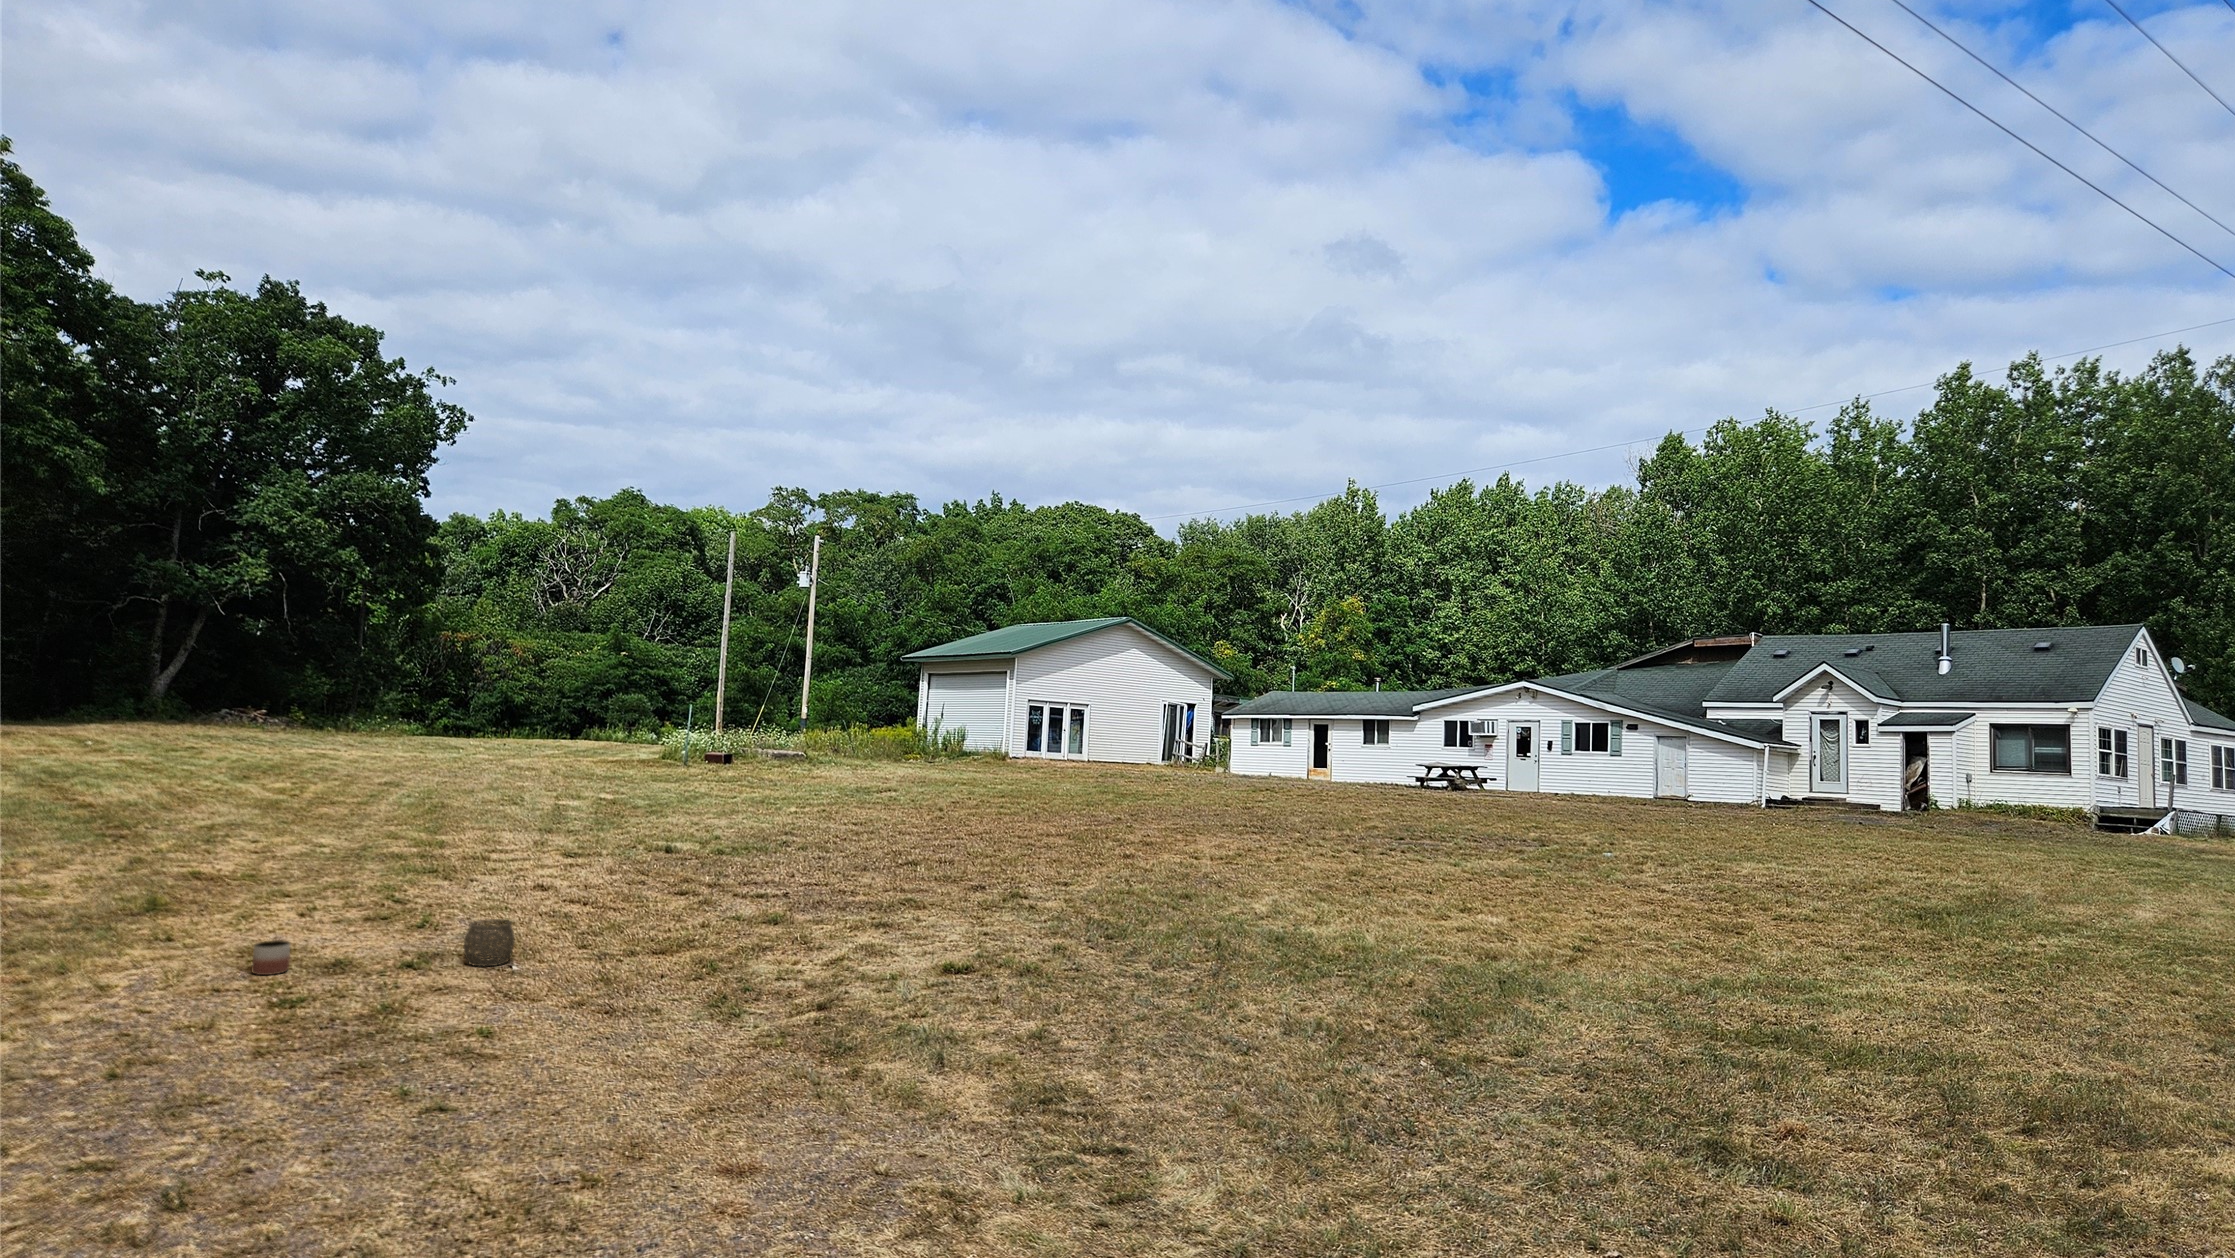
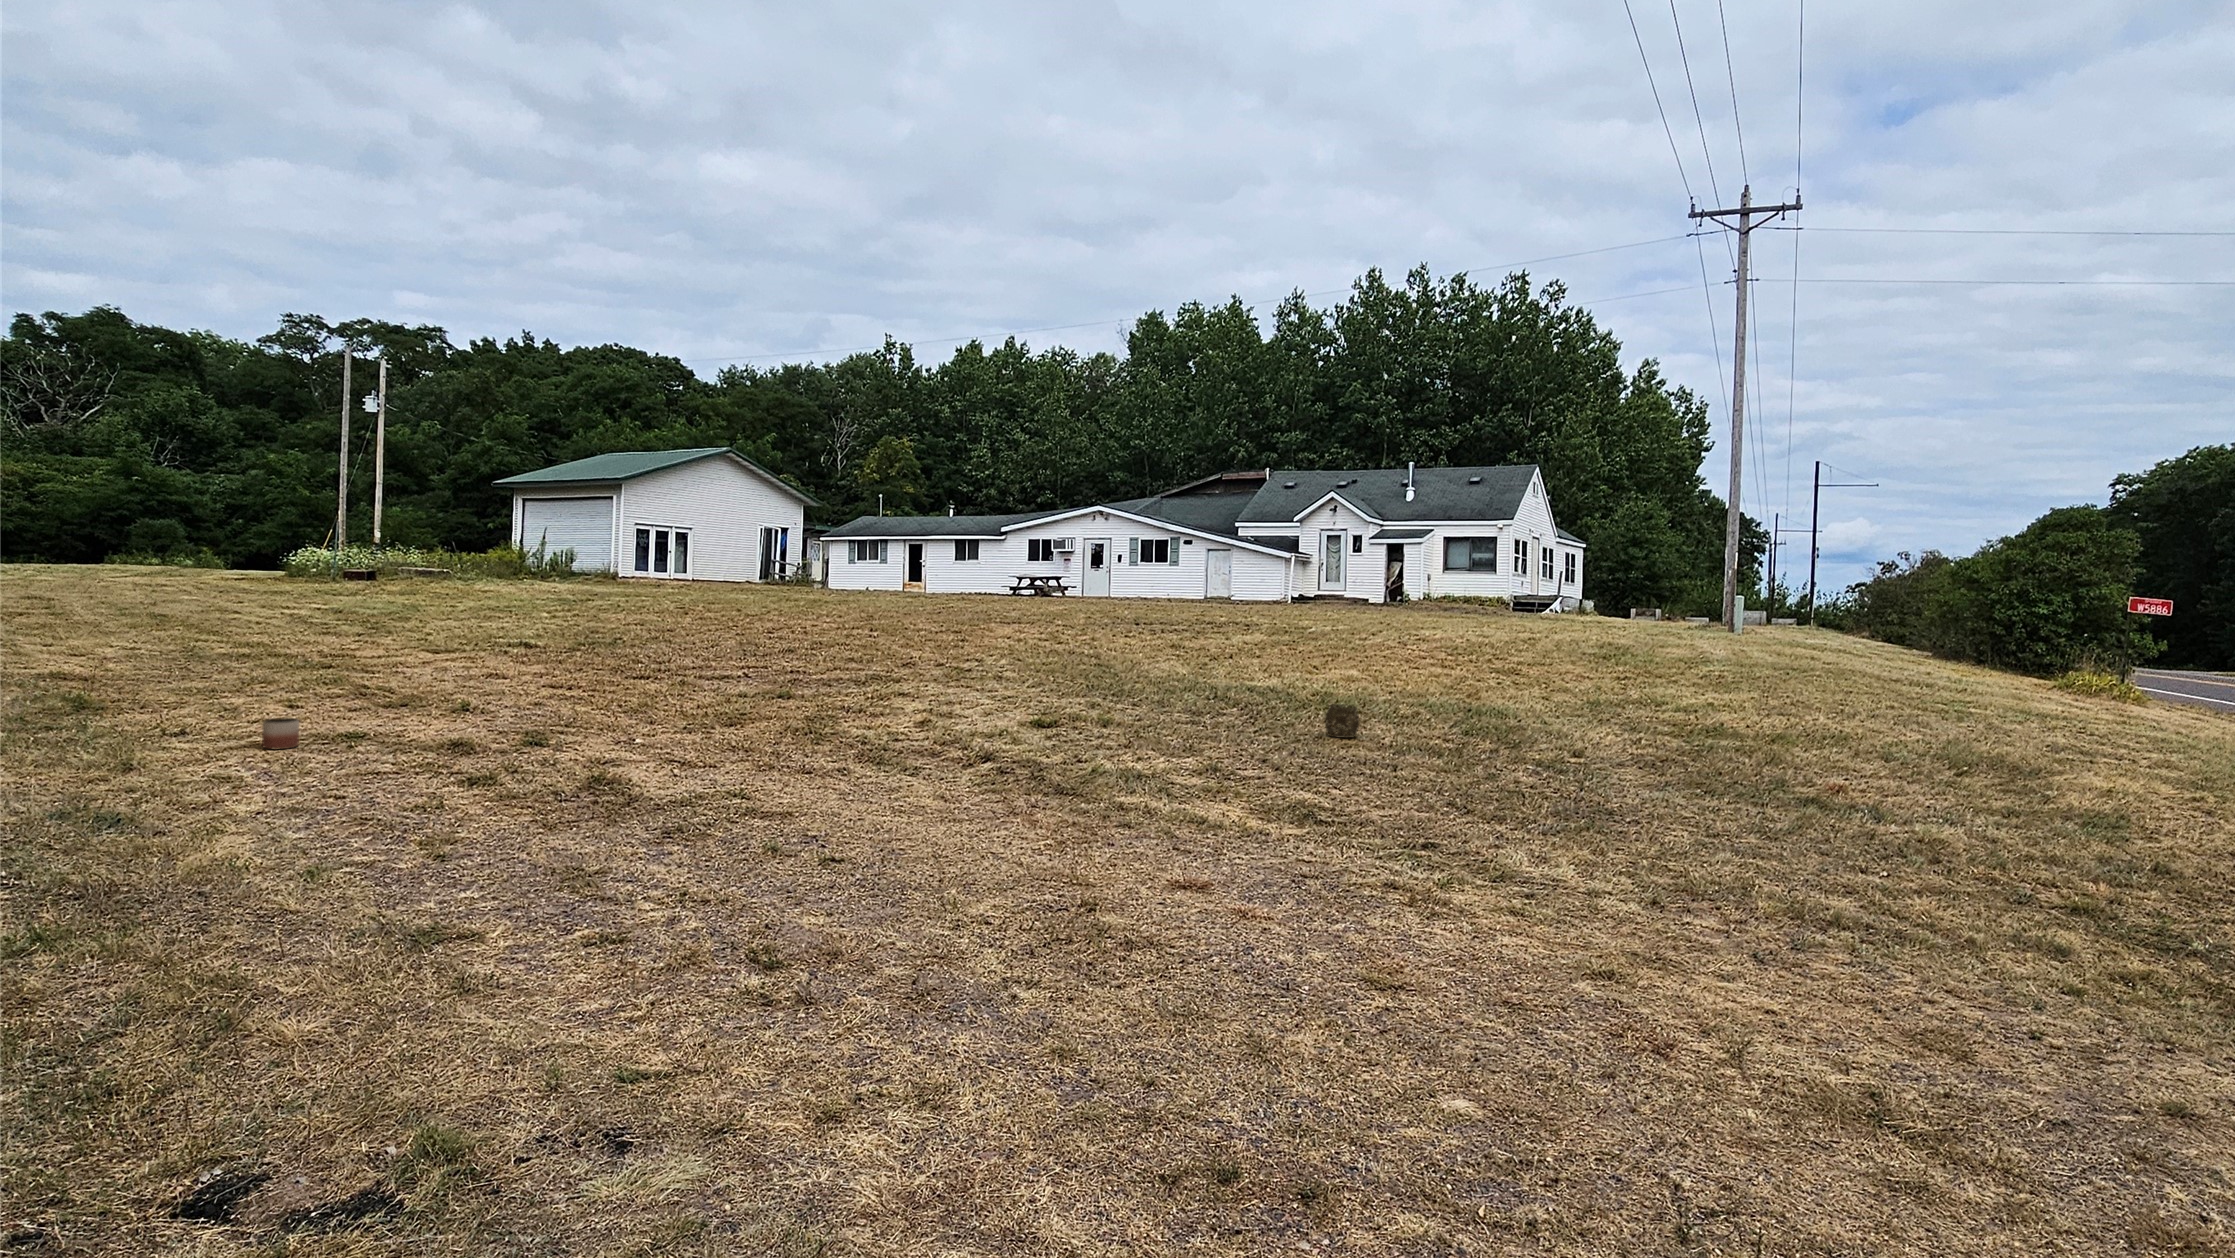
woven basket: present [463,919,515,967] -> present [1325,704,1360,738]

